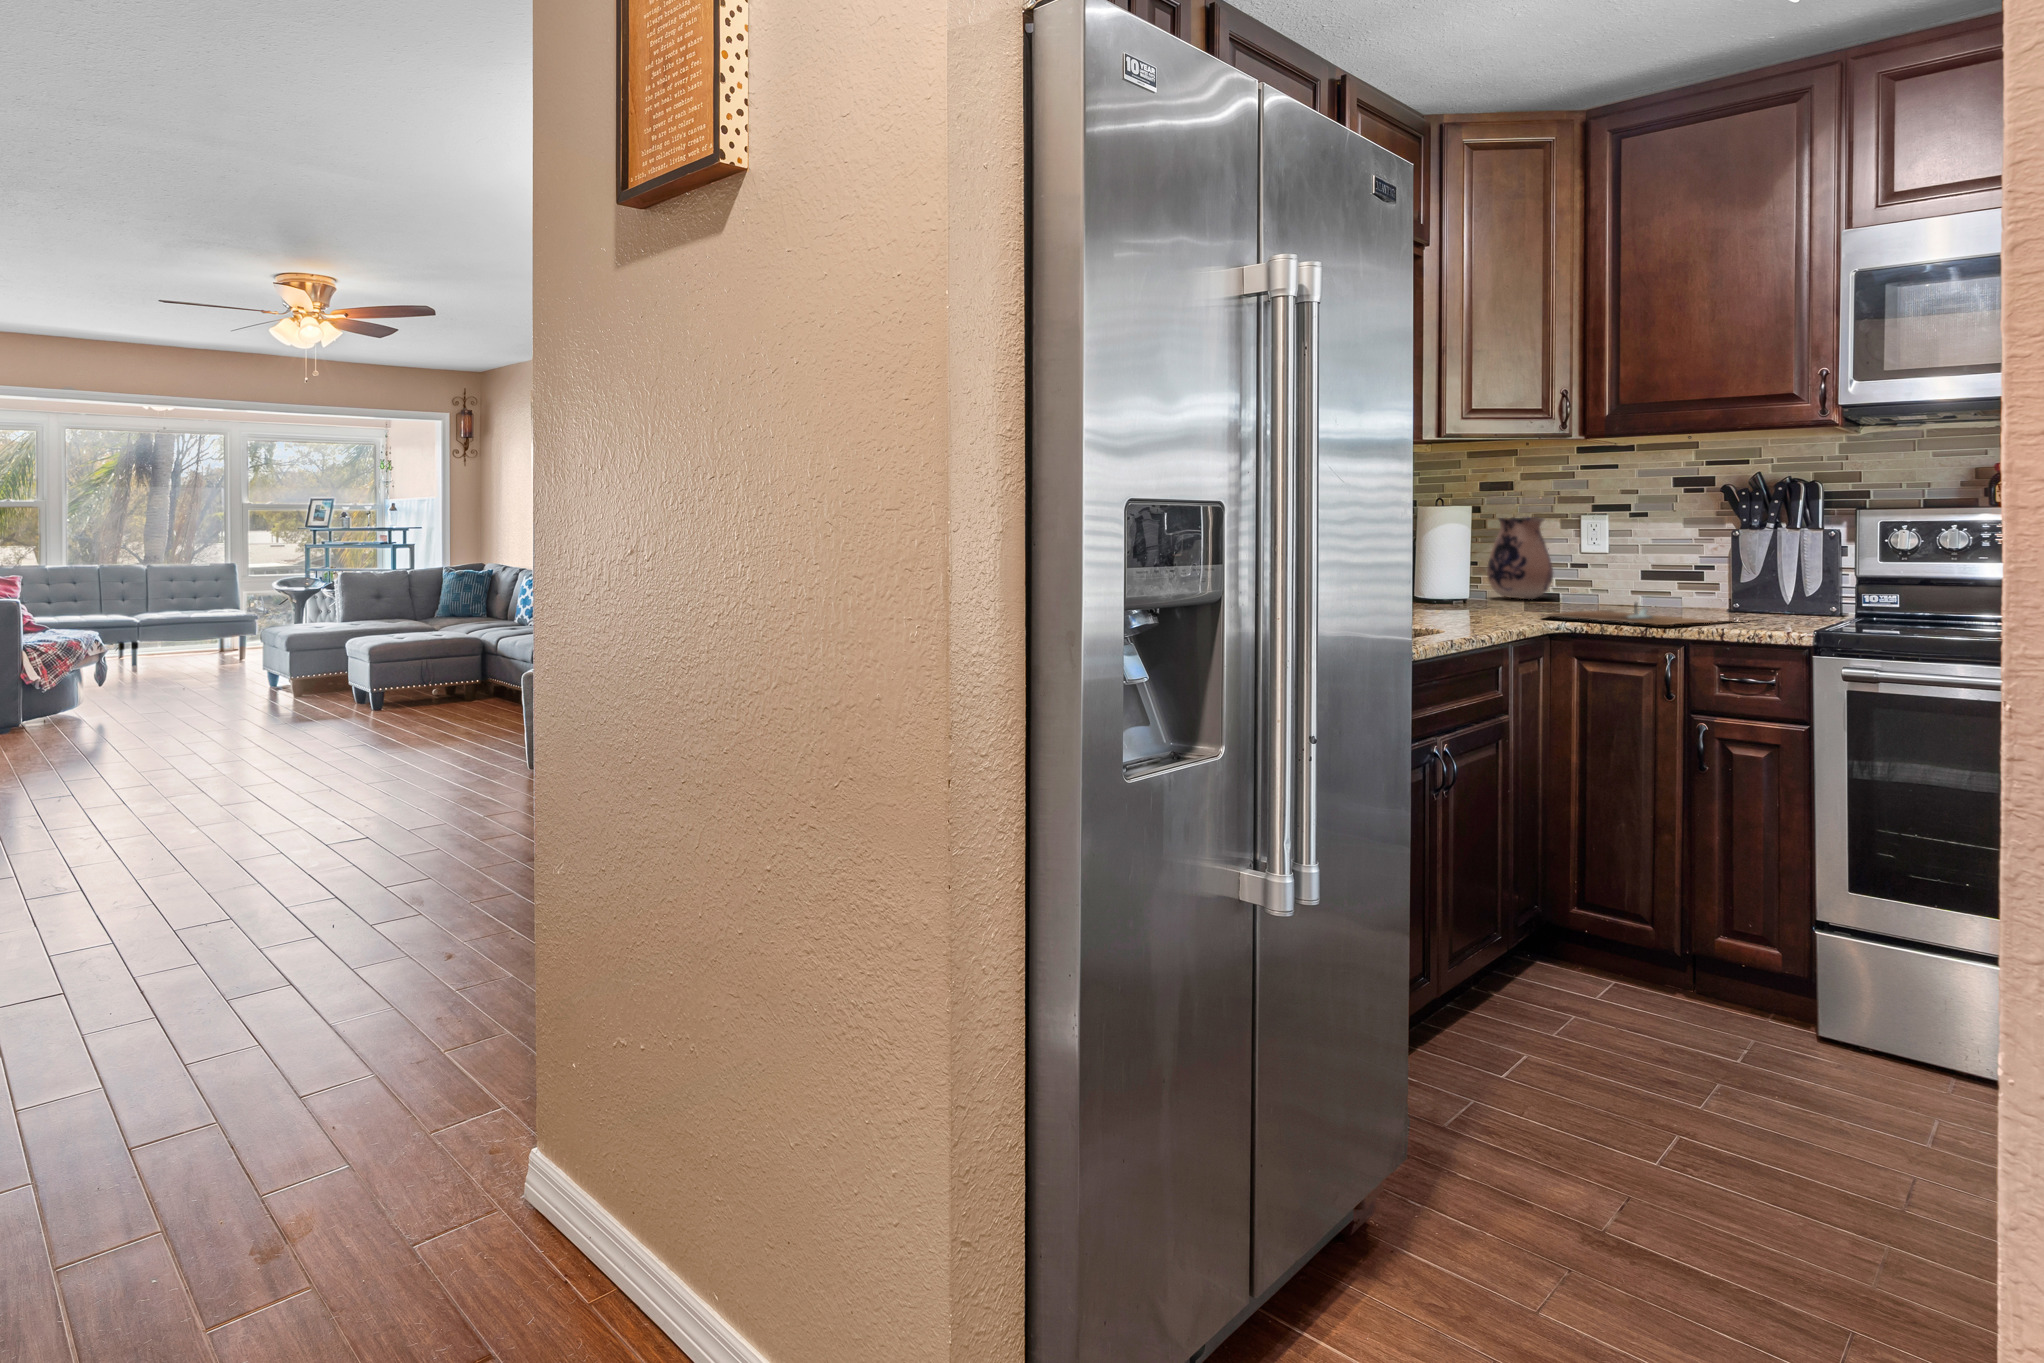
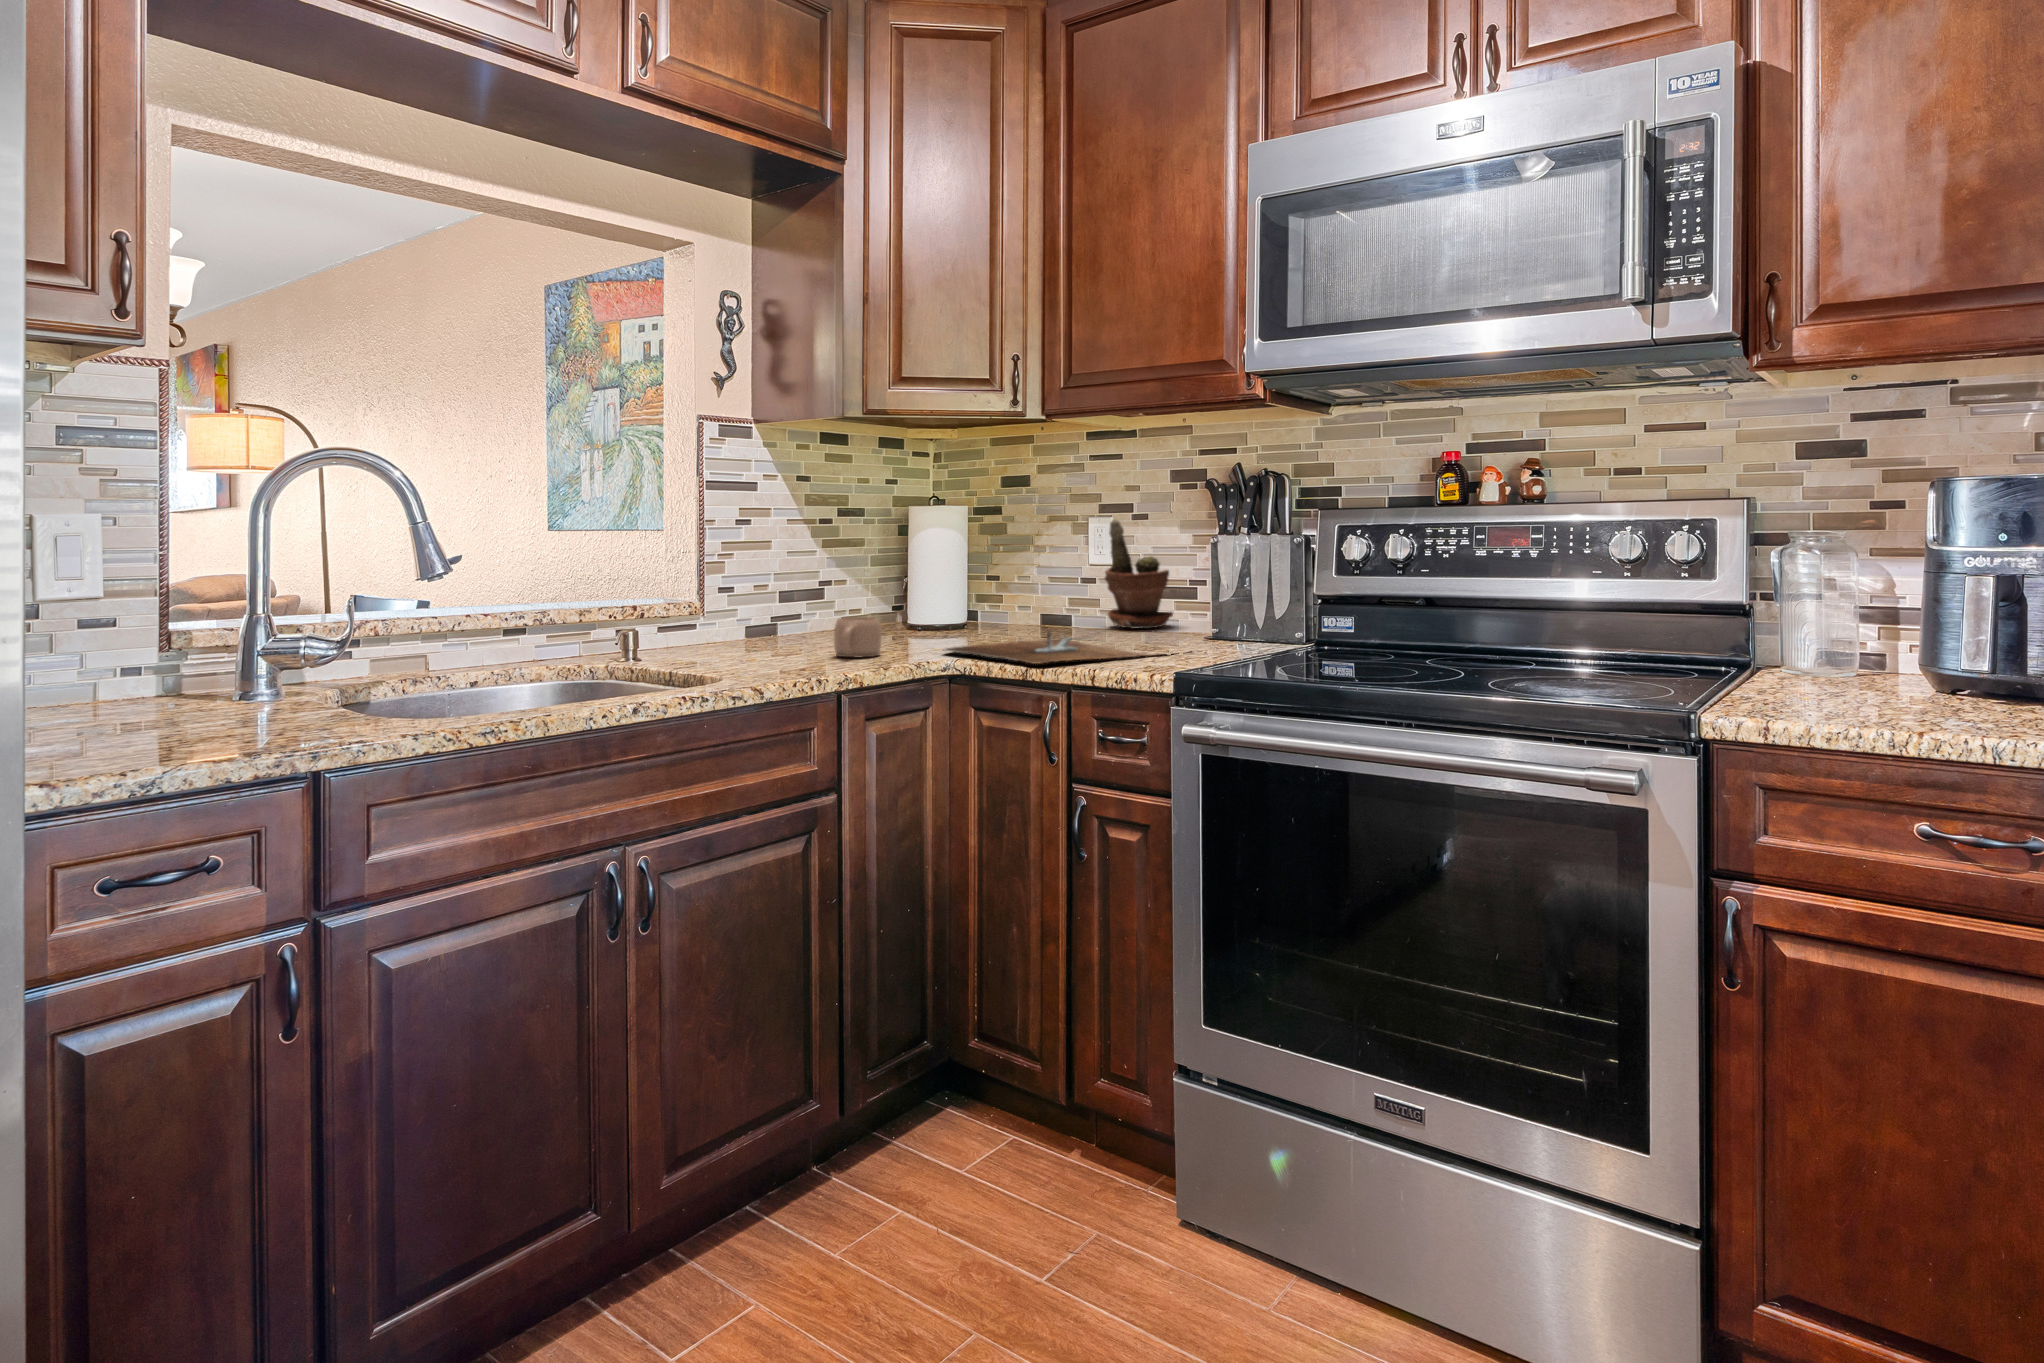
ceramic pitcher: present [1487,517,1553,599] -> none [994,520,1073,622]
potted plant: none [1608,517,1674,604] -> present [1105,519,1173,628]
mug: none [1451,591,1491,620] -> present [834,617,882,657]

